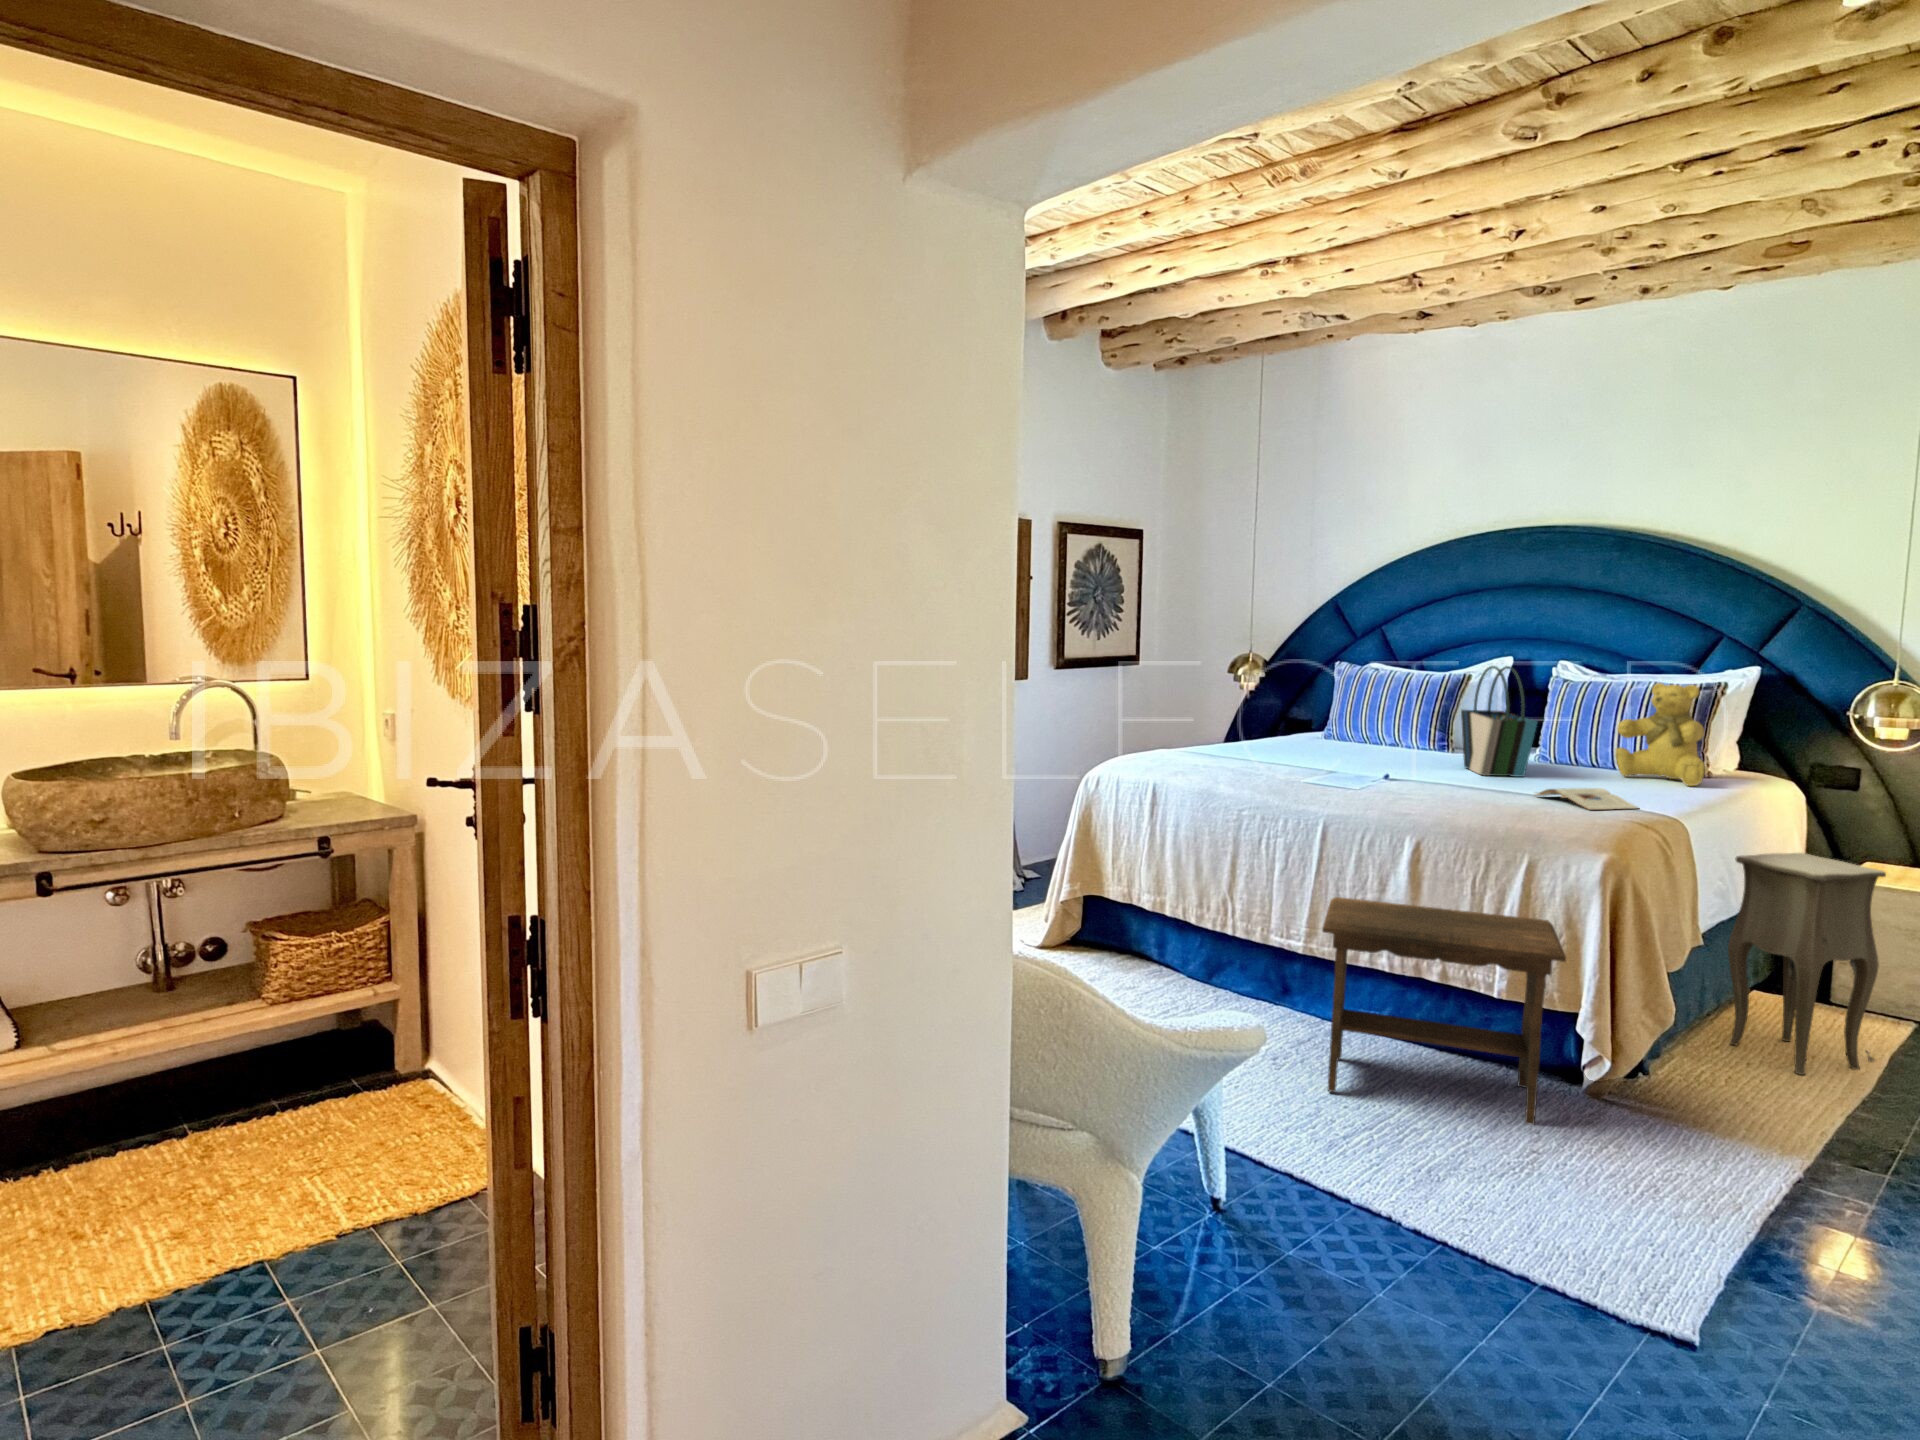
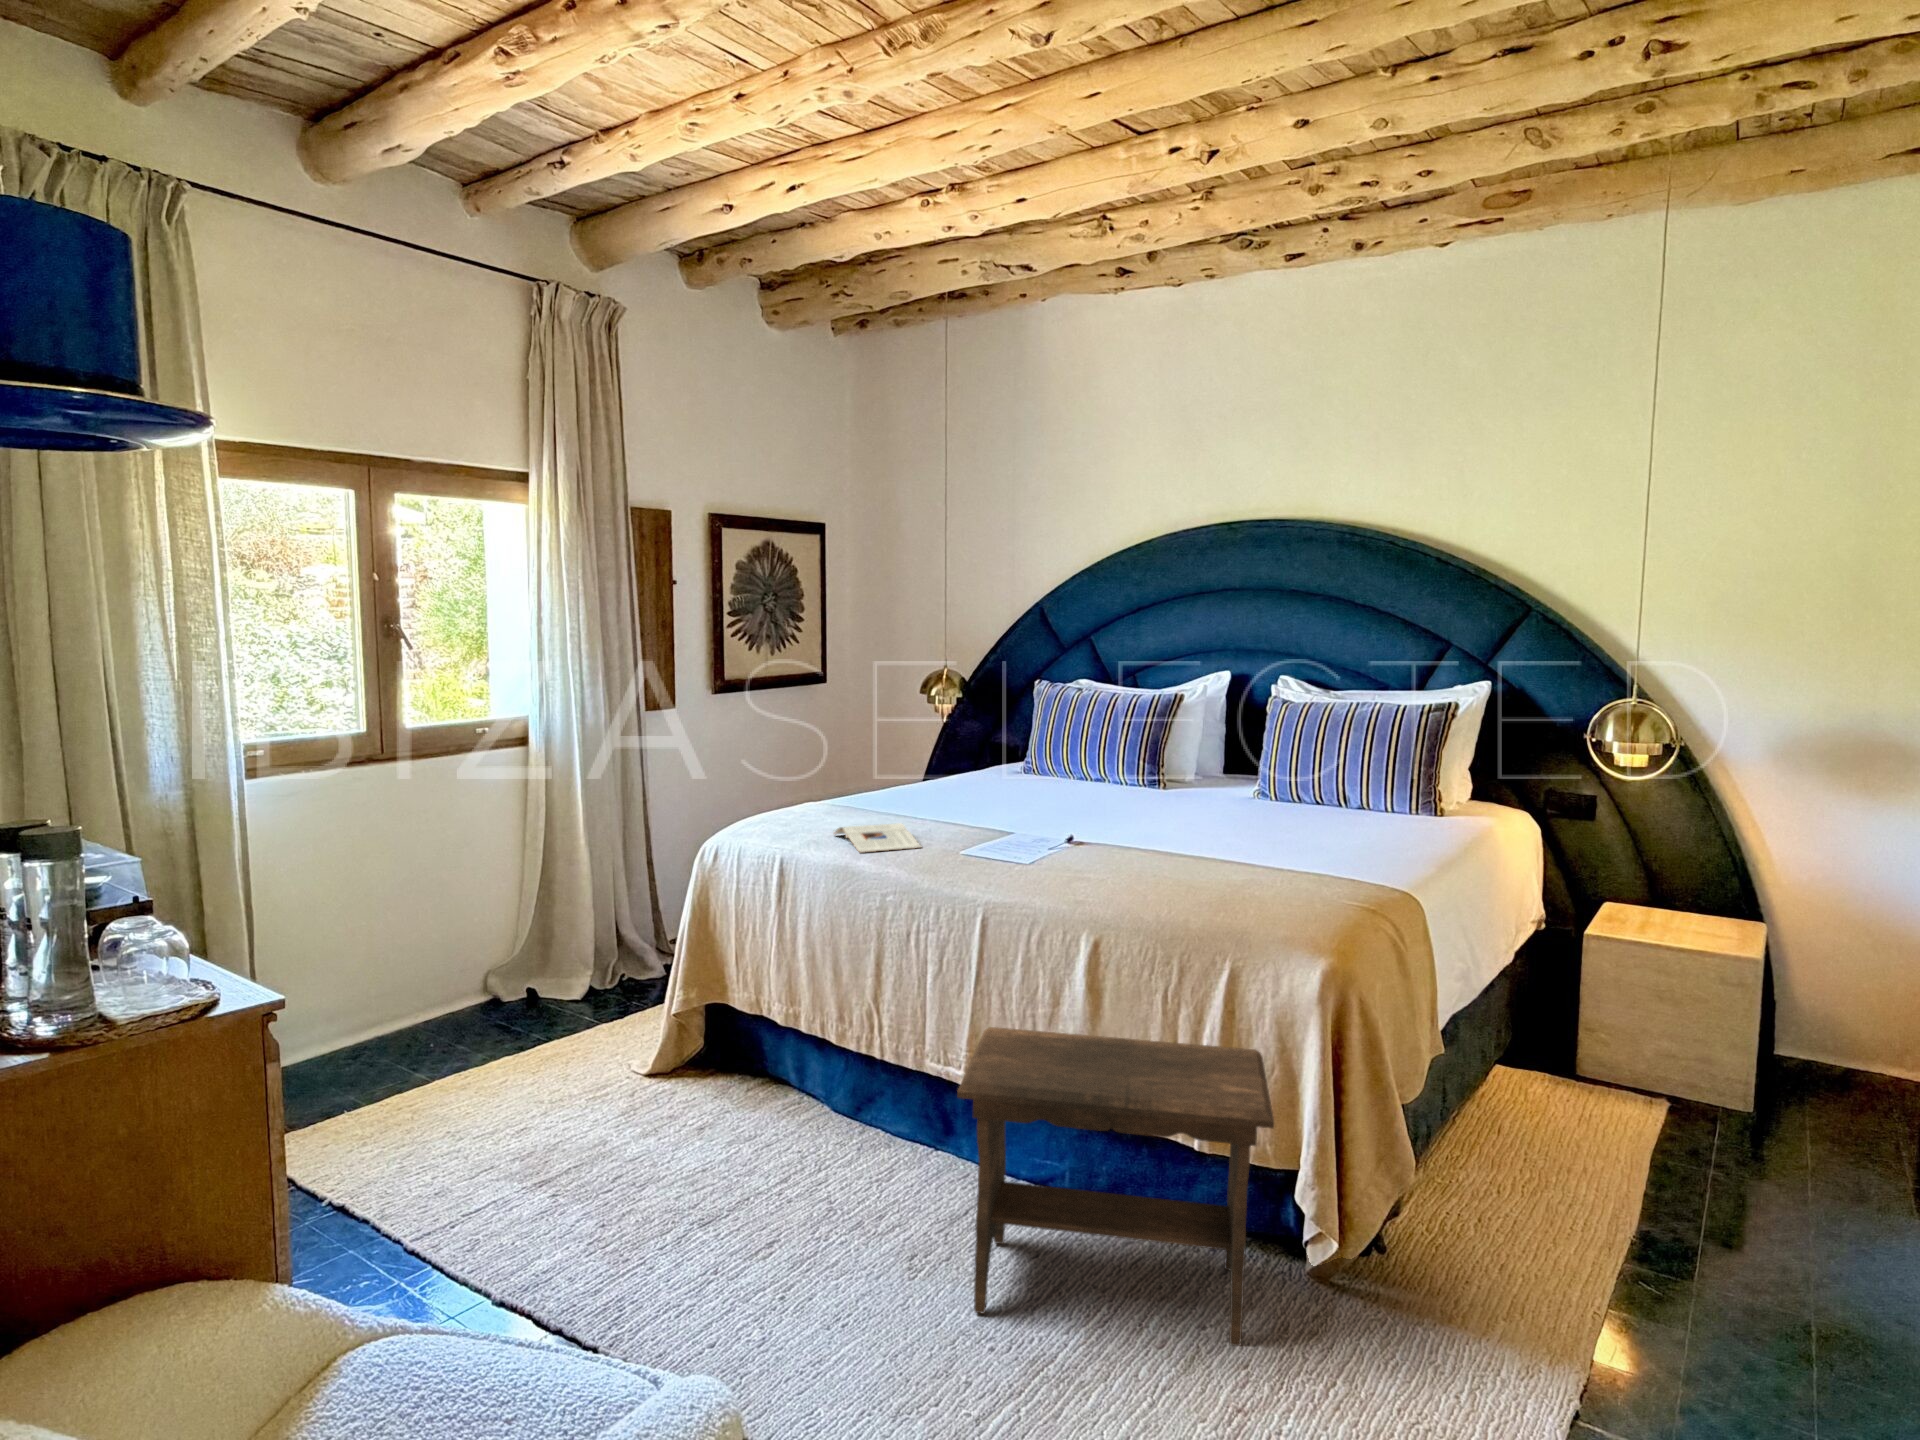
tote bag: present [1461,666,1537,777] -> none [1168,692,1251,828]
teddy bear: present [1615,683,1705,786] -> none [1340,710,1438,835]
magazine: present [1535,788,1640,810] -> present [834,823,921,853]
side table: present [1728,853,1886,1075] -> none [1469,922,1644,1207]

